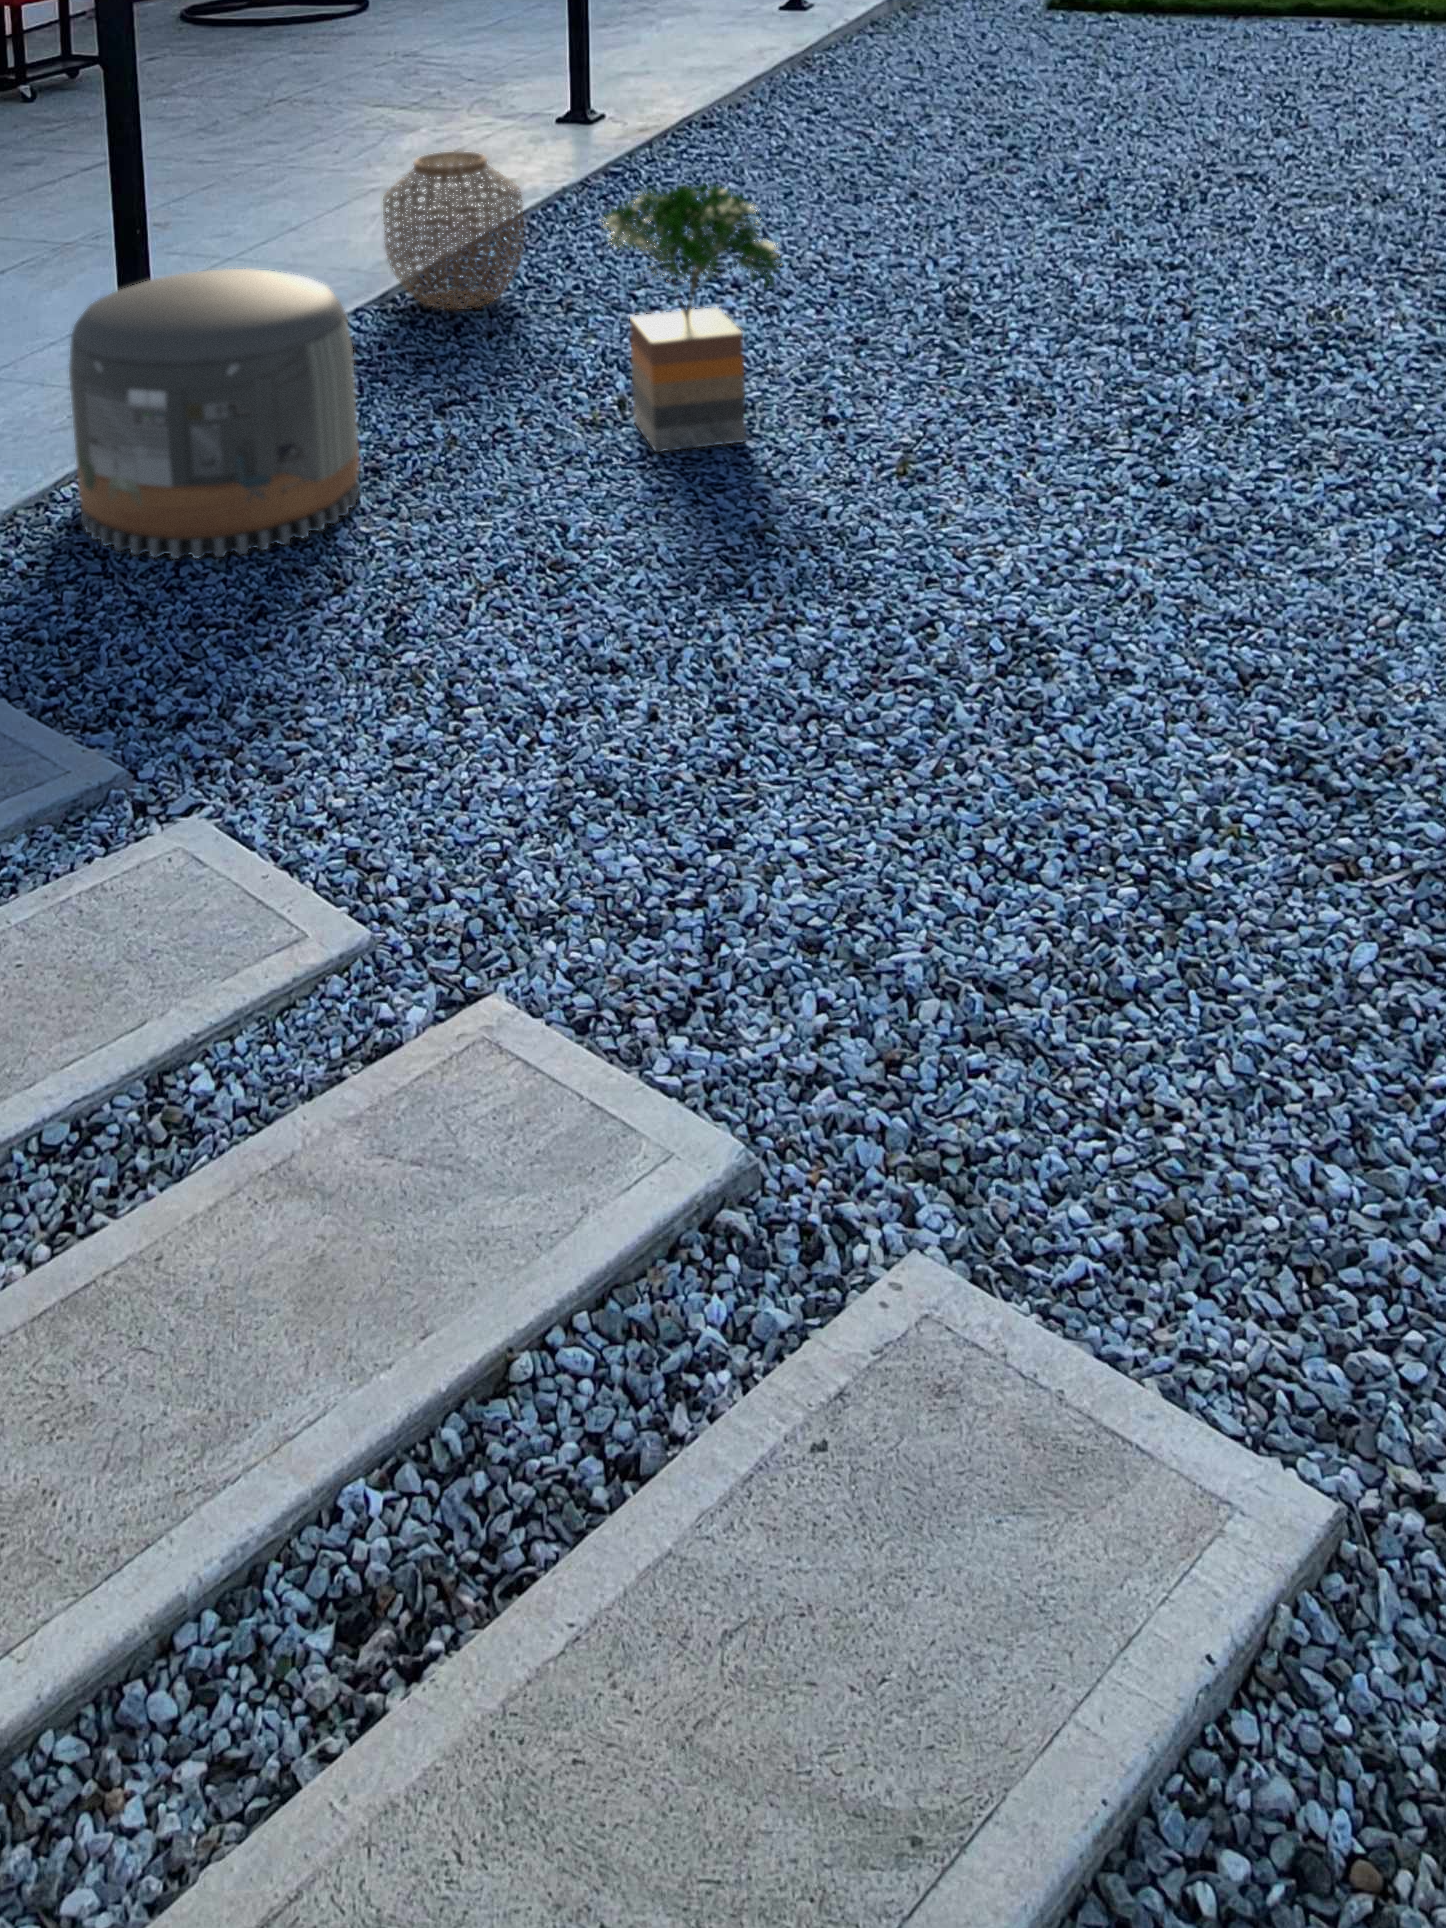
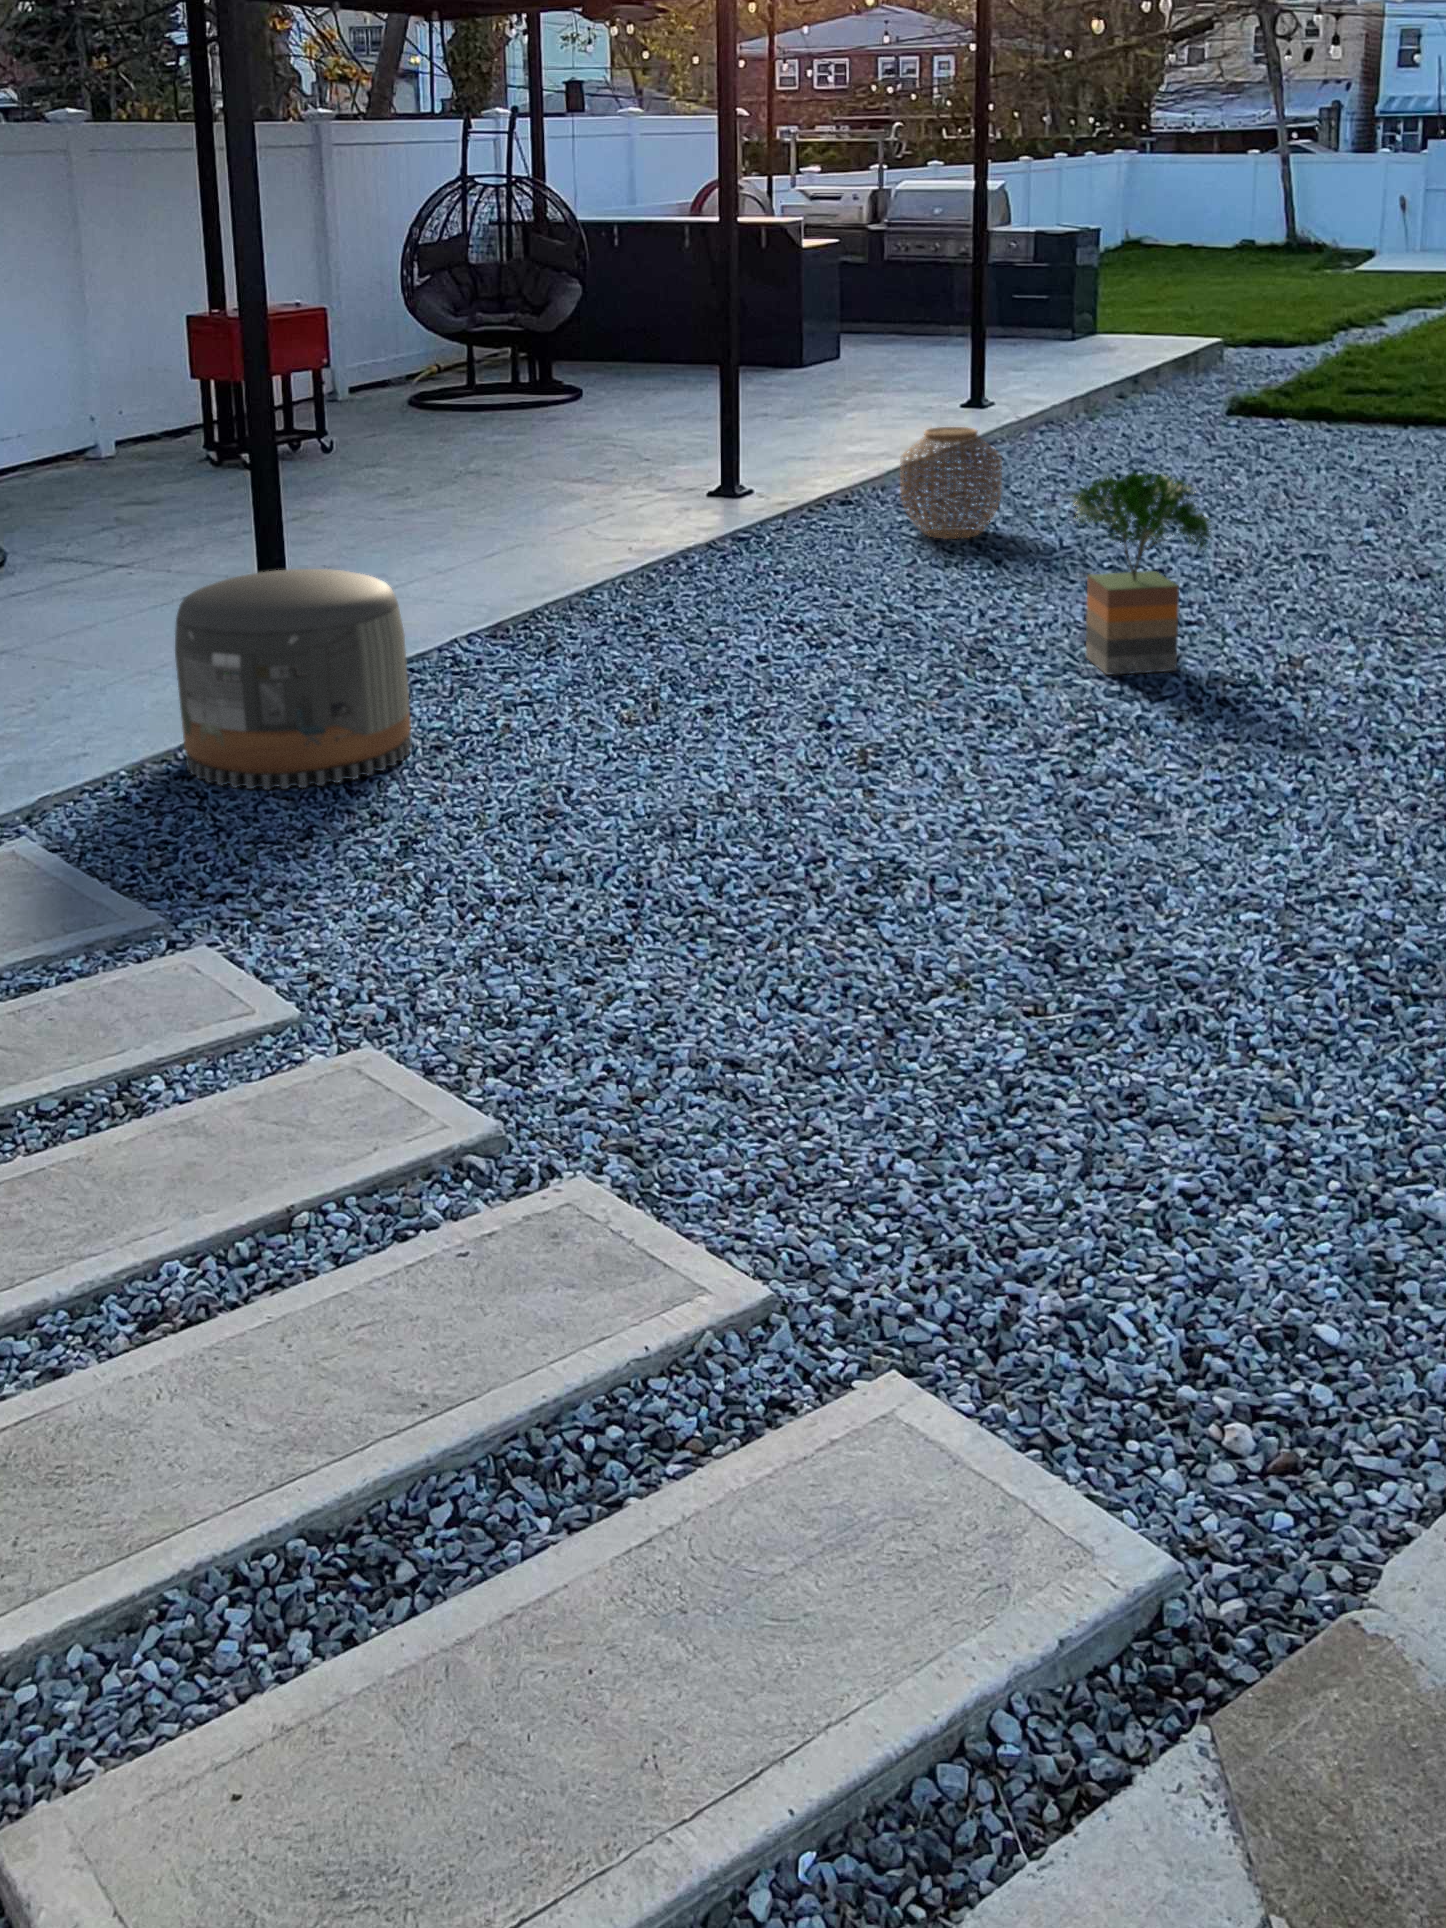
woven basket: present [383,151,524,309] -> present [900,427,1002,538]
potted tree: present [604,183,781,452] -> present [1073,472,1212,675]

